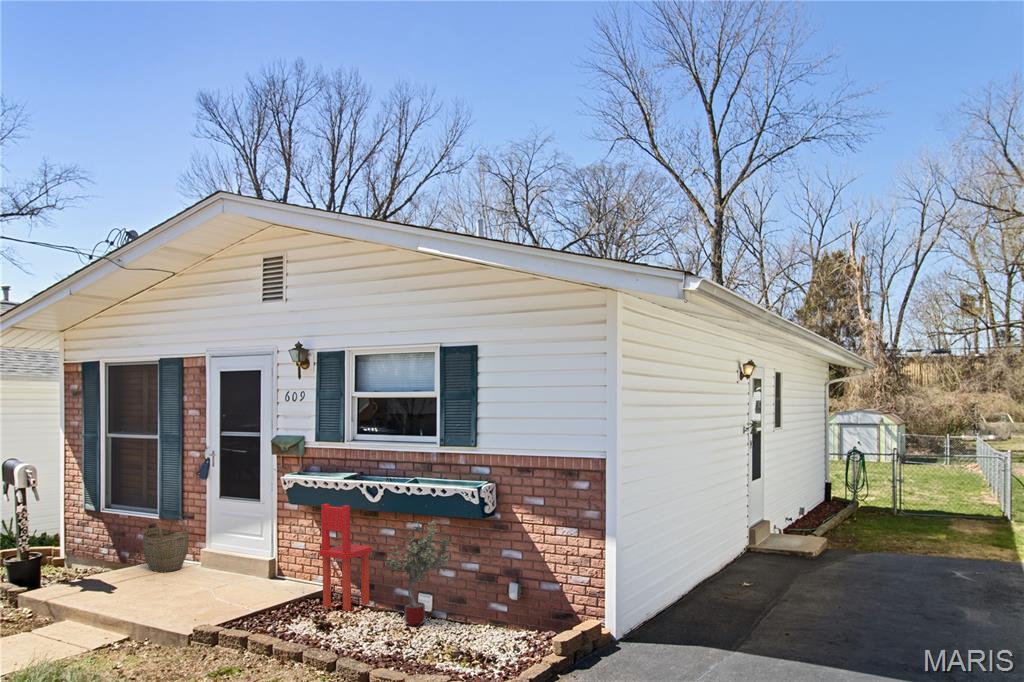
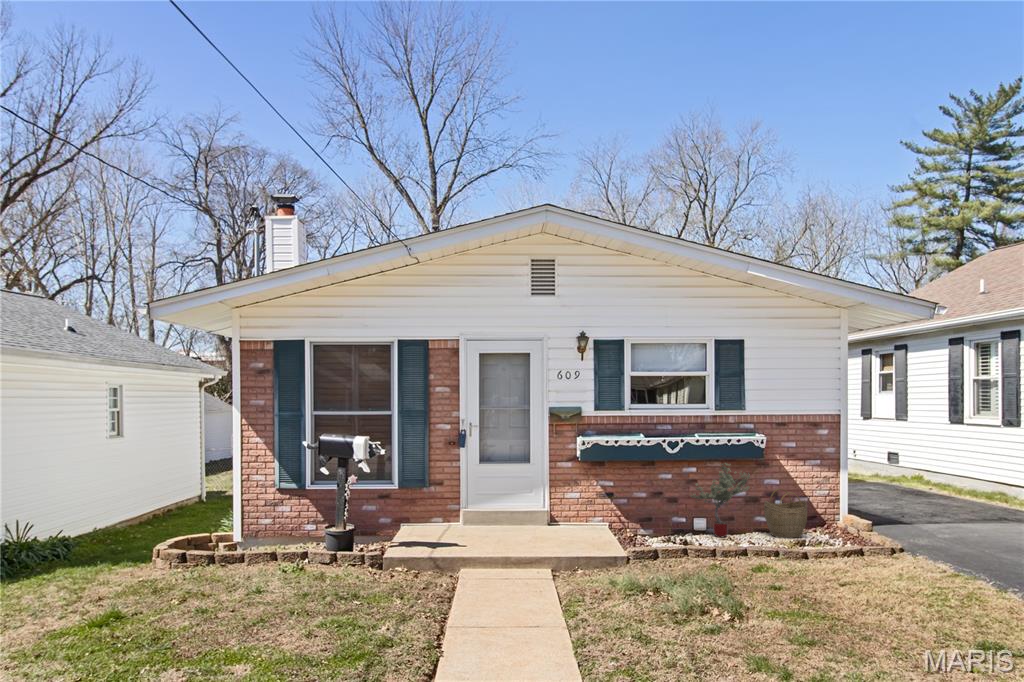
chair: present [319,504,372,611] -> none [627,457,660,536]
woven basket: present [143,516,189,572] -> present [764,489,807,538]

